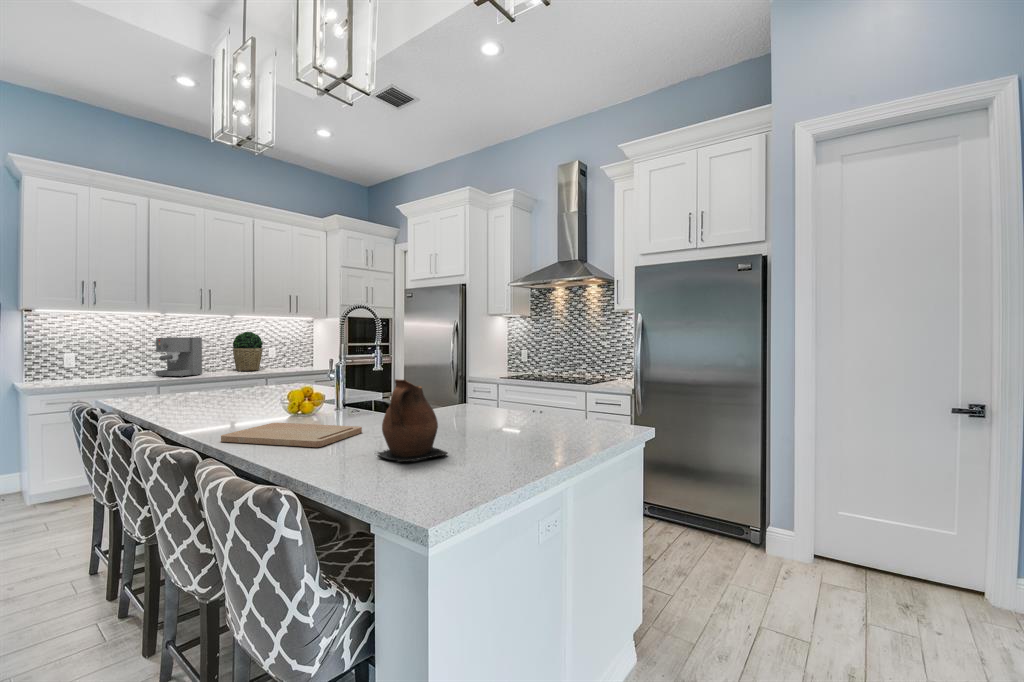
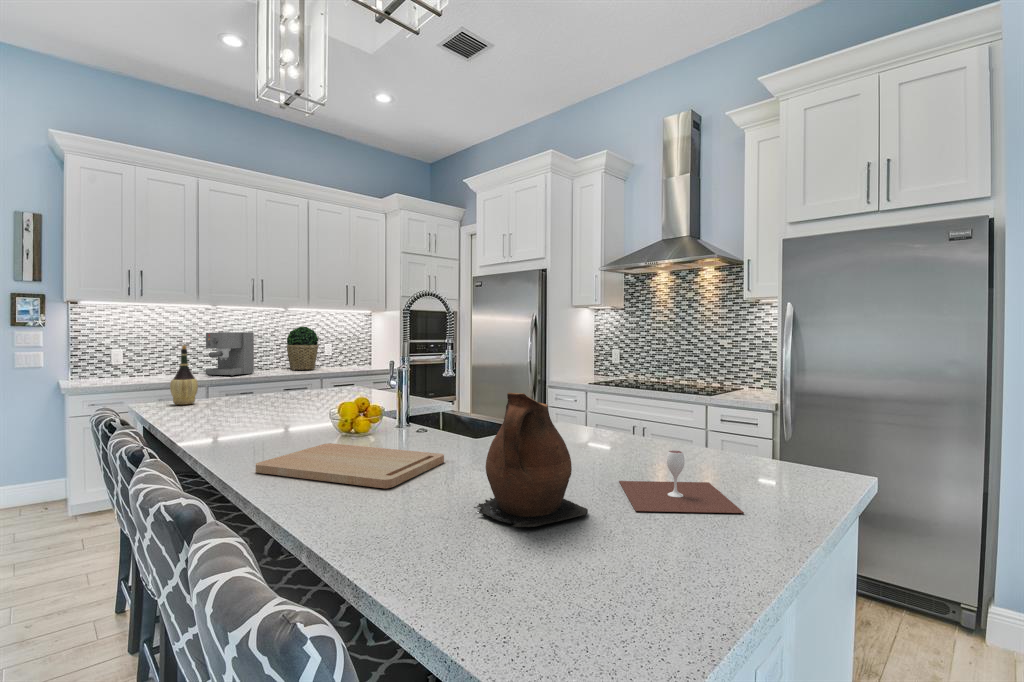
wine bottle: none [132,350,158,400] -> present [170,345,198,405]
wine glass: none [479,416,545,453] -> present [619,450,744,513]

